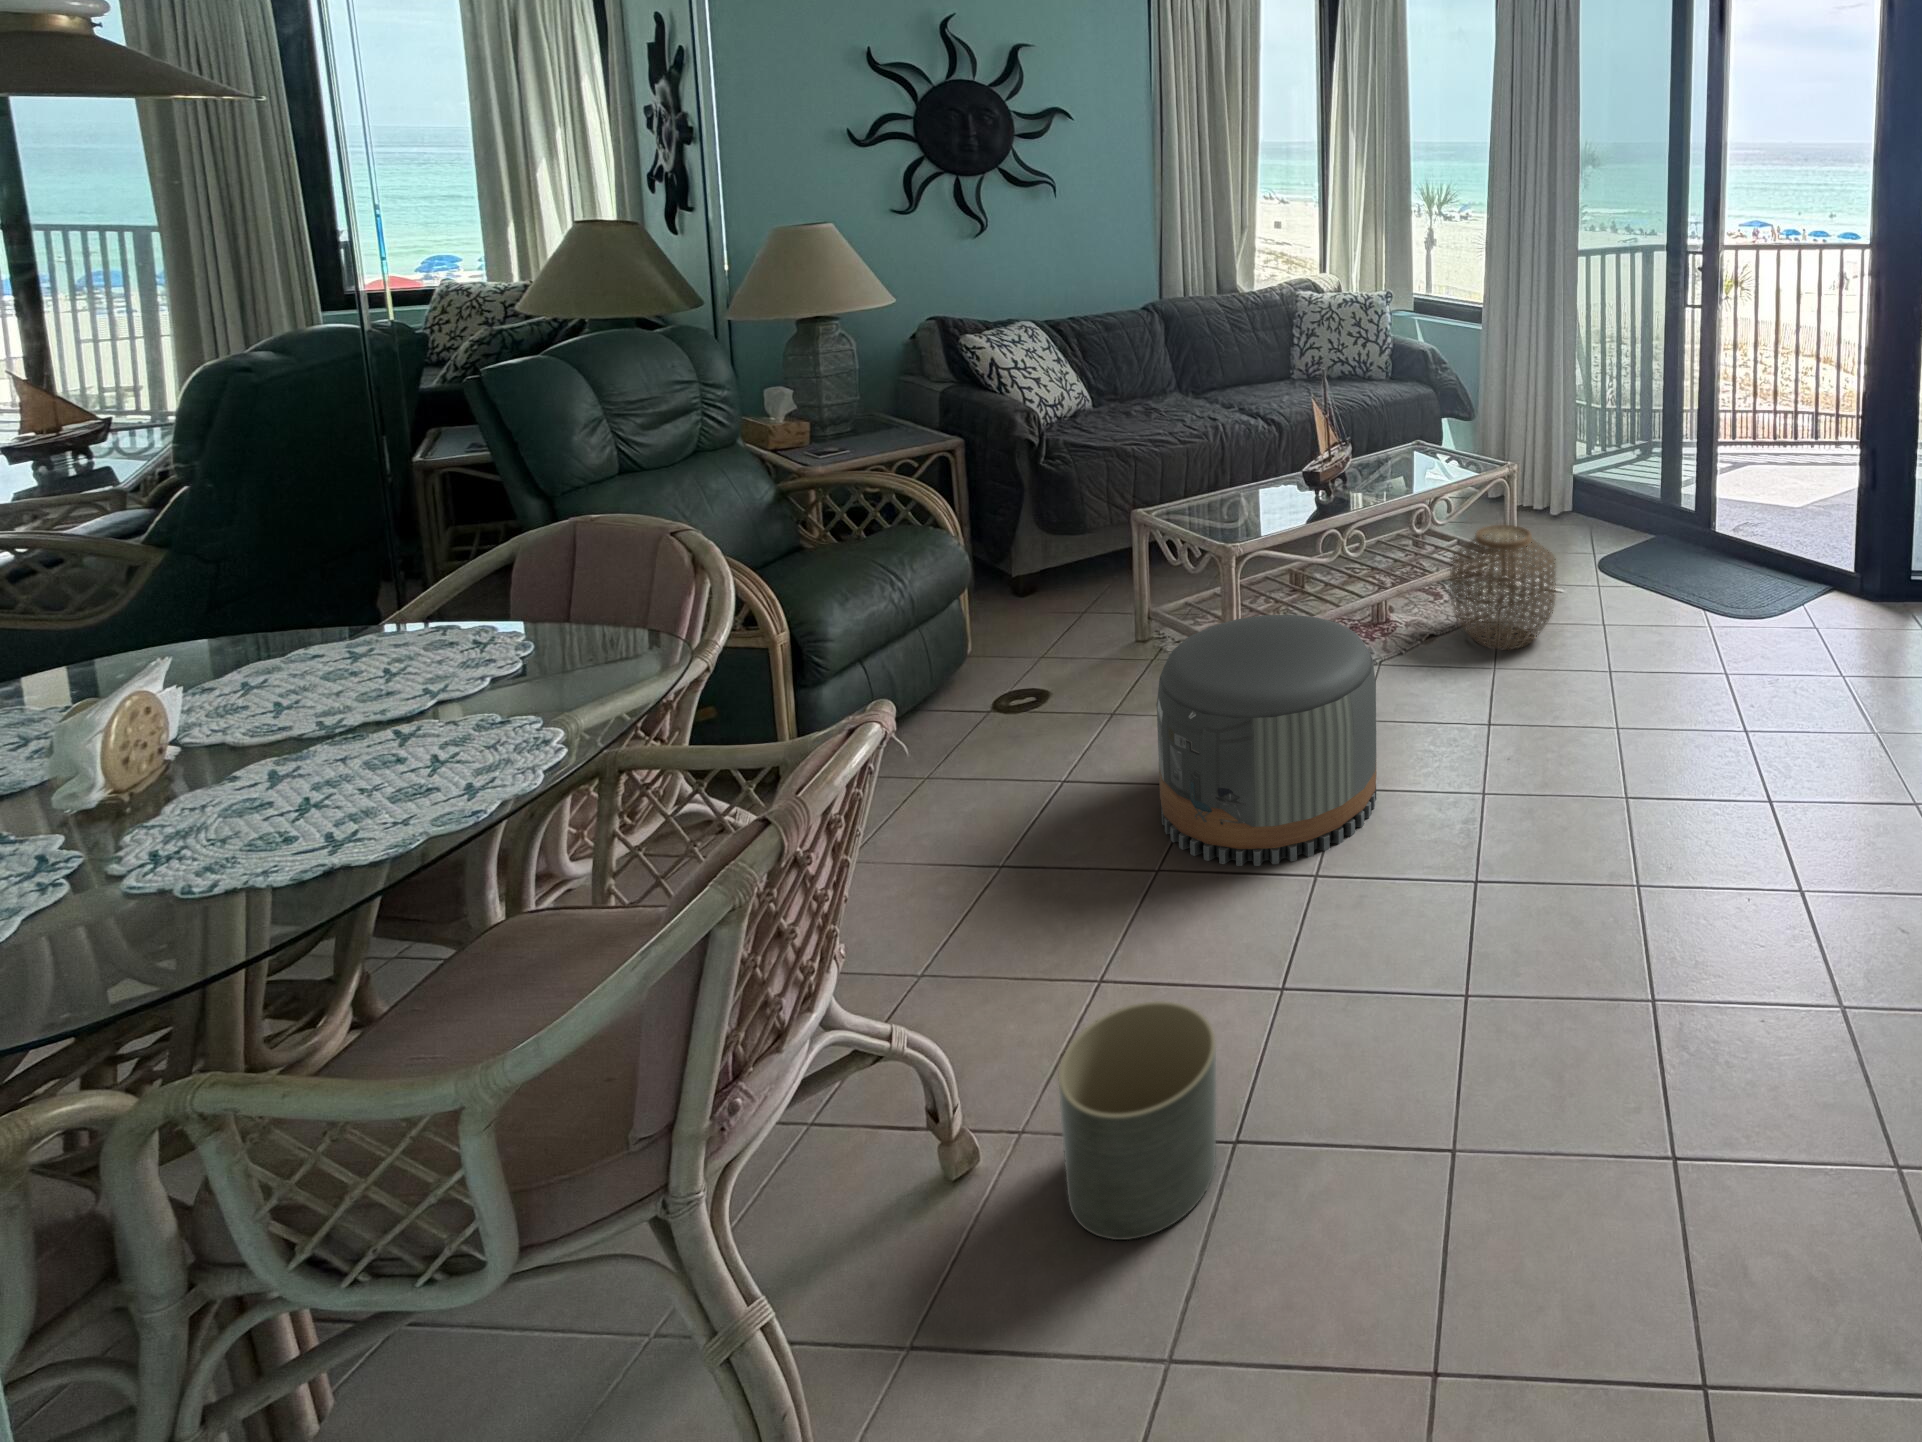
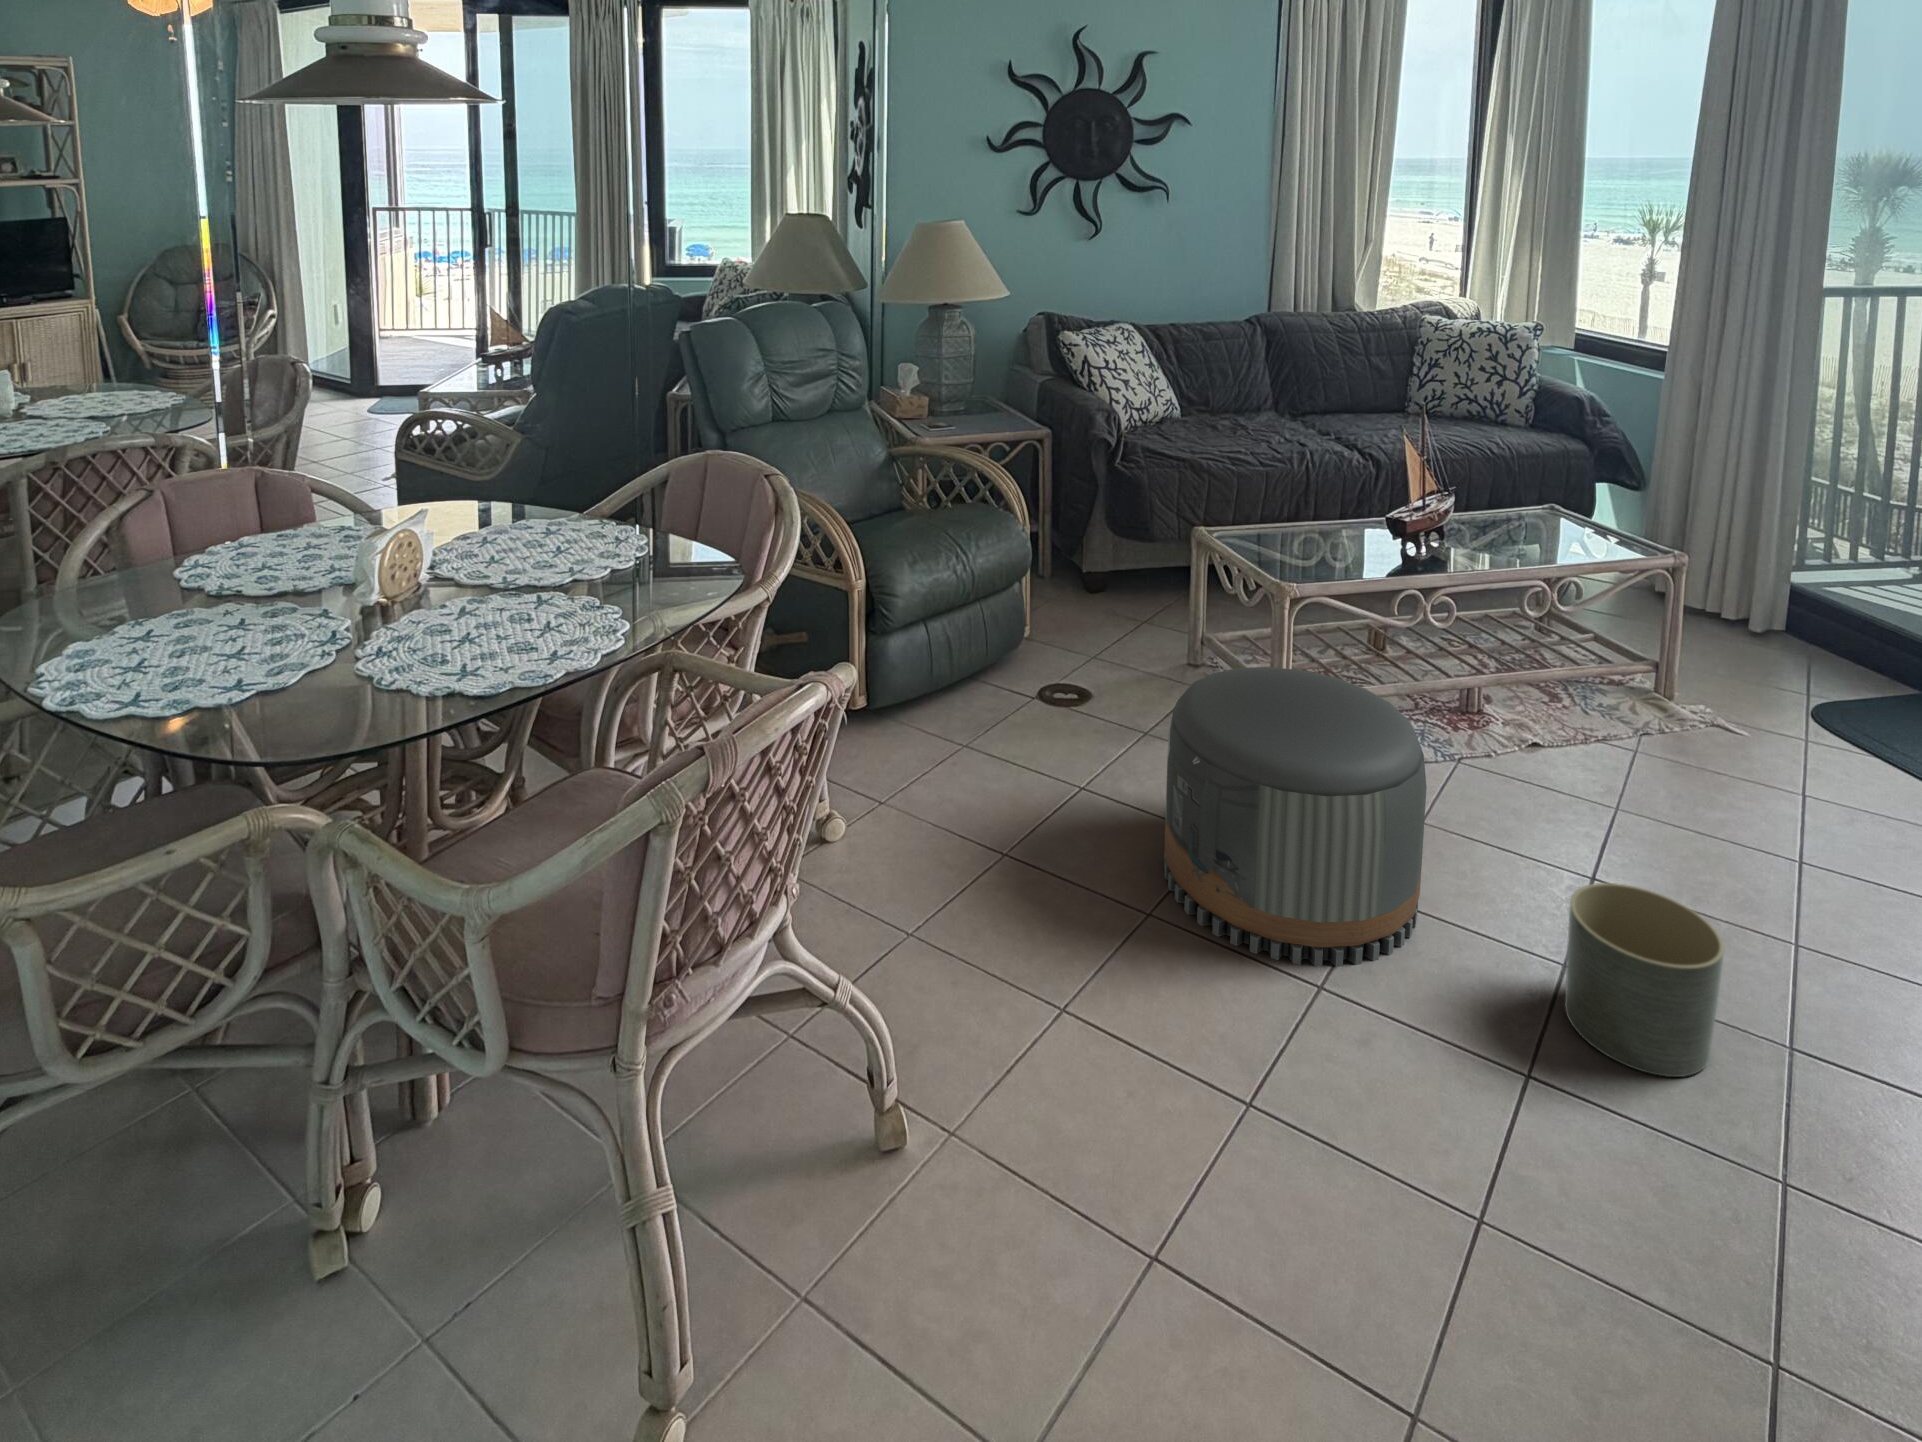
woven basket: present [1450,525,1556,650] -> none [1565,627,1731,796]
planter: present [1058,1001,1216,1240] -> present [1565,883,1724,1077]

